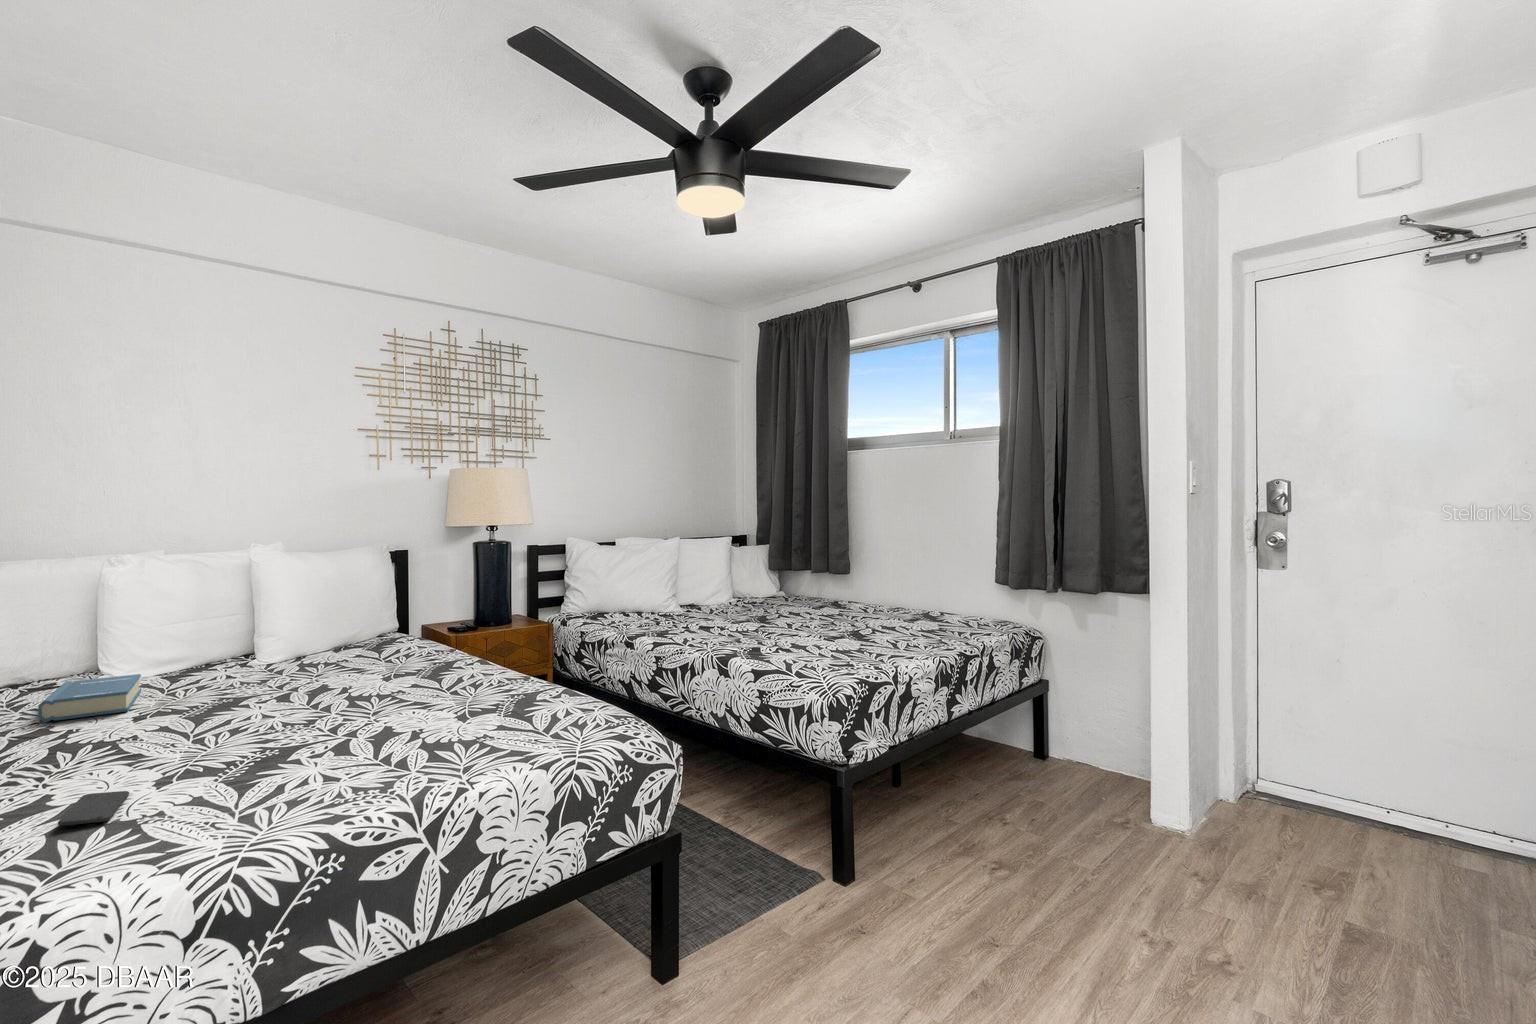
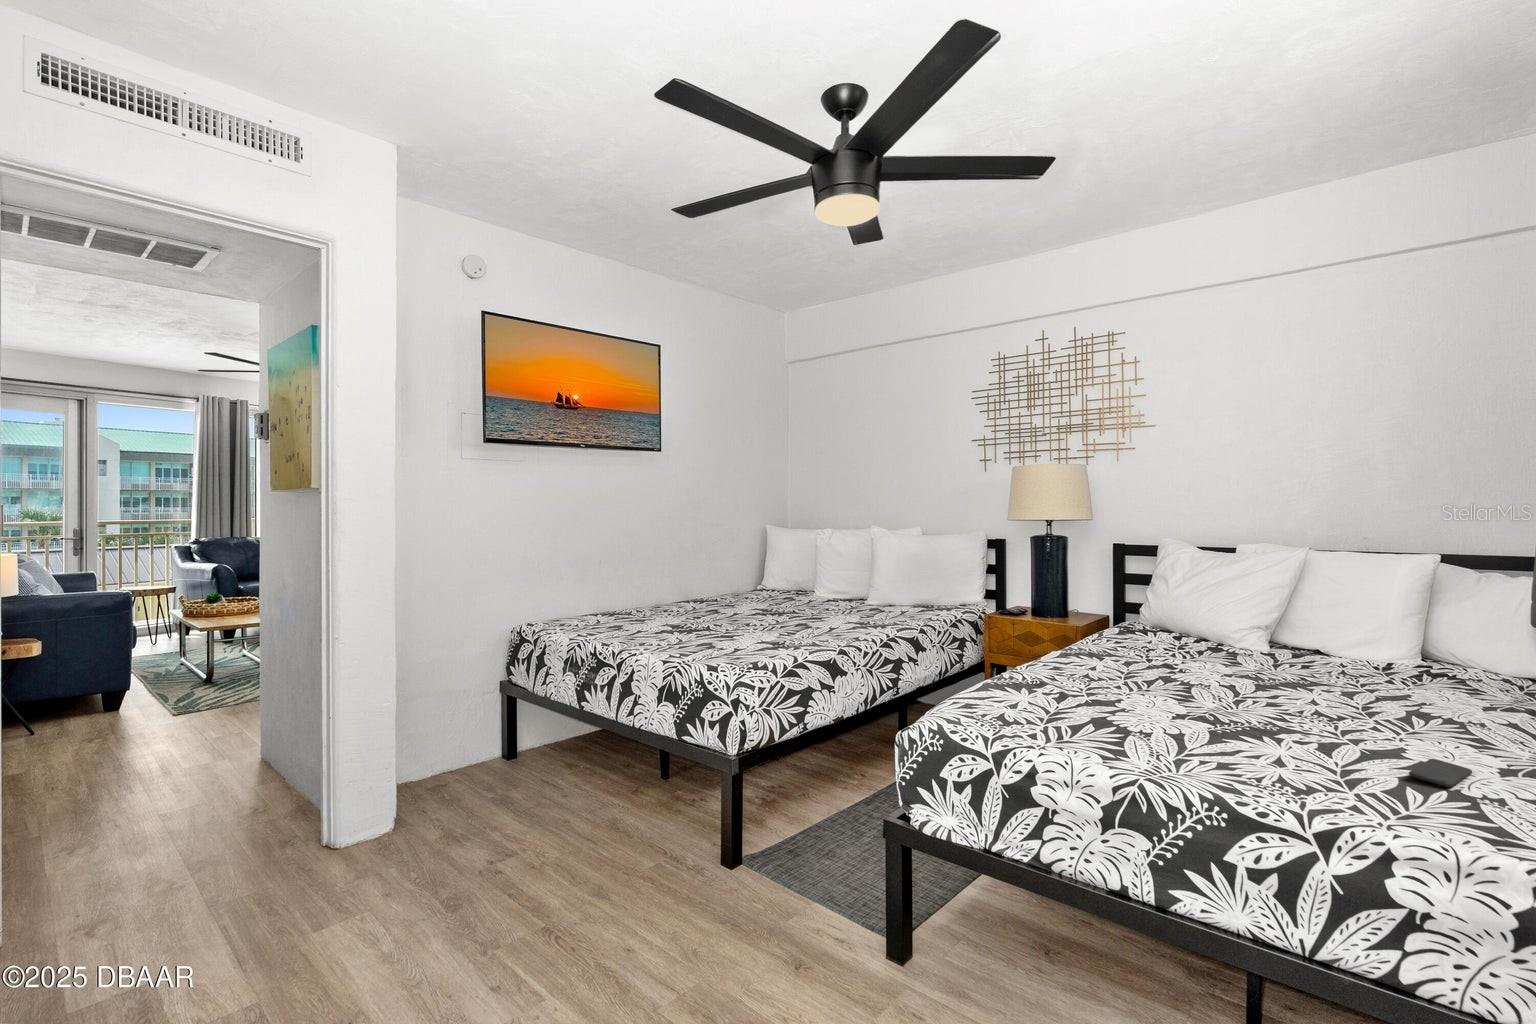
hardback book: present [38,674,141,722] -> none [1400,658,1495,698]

